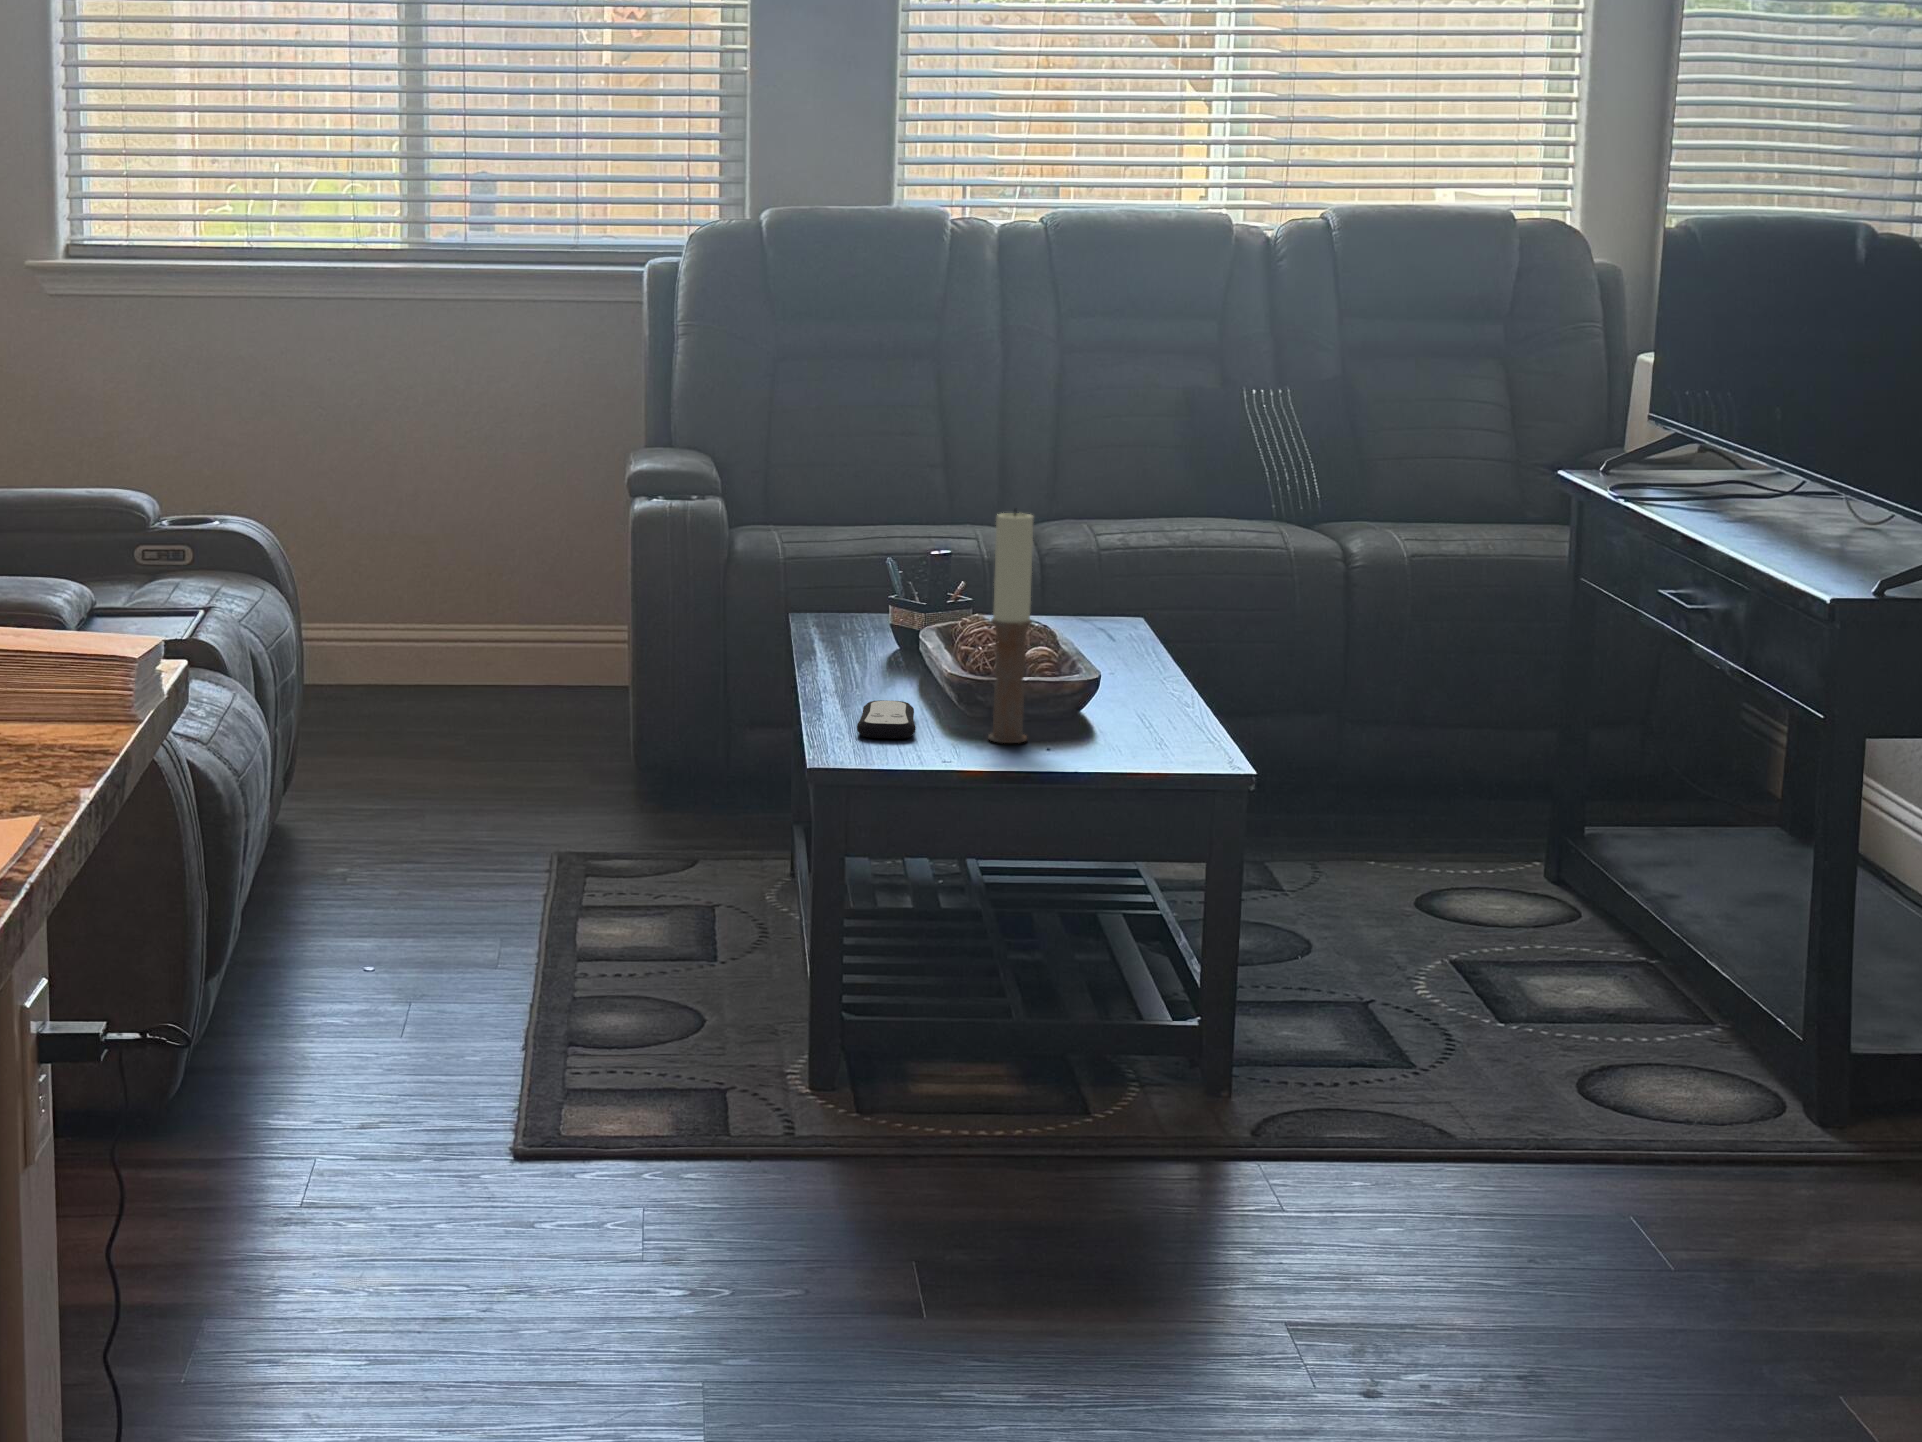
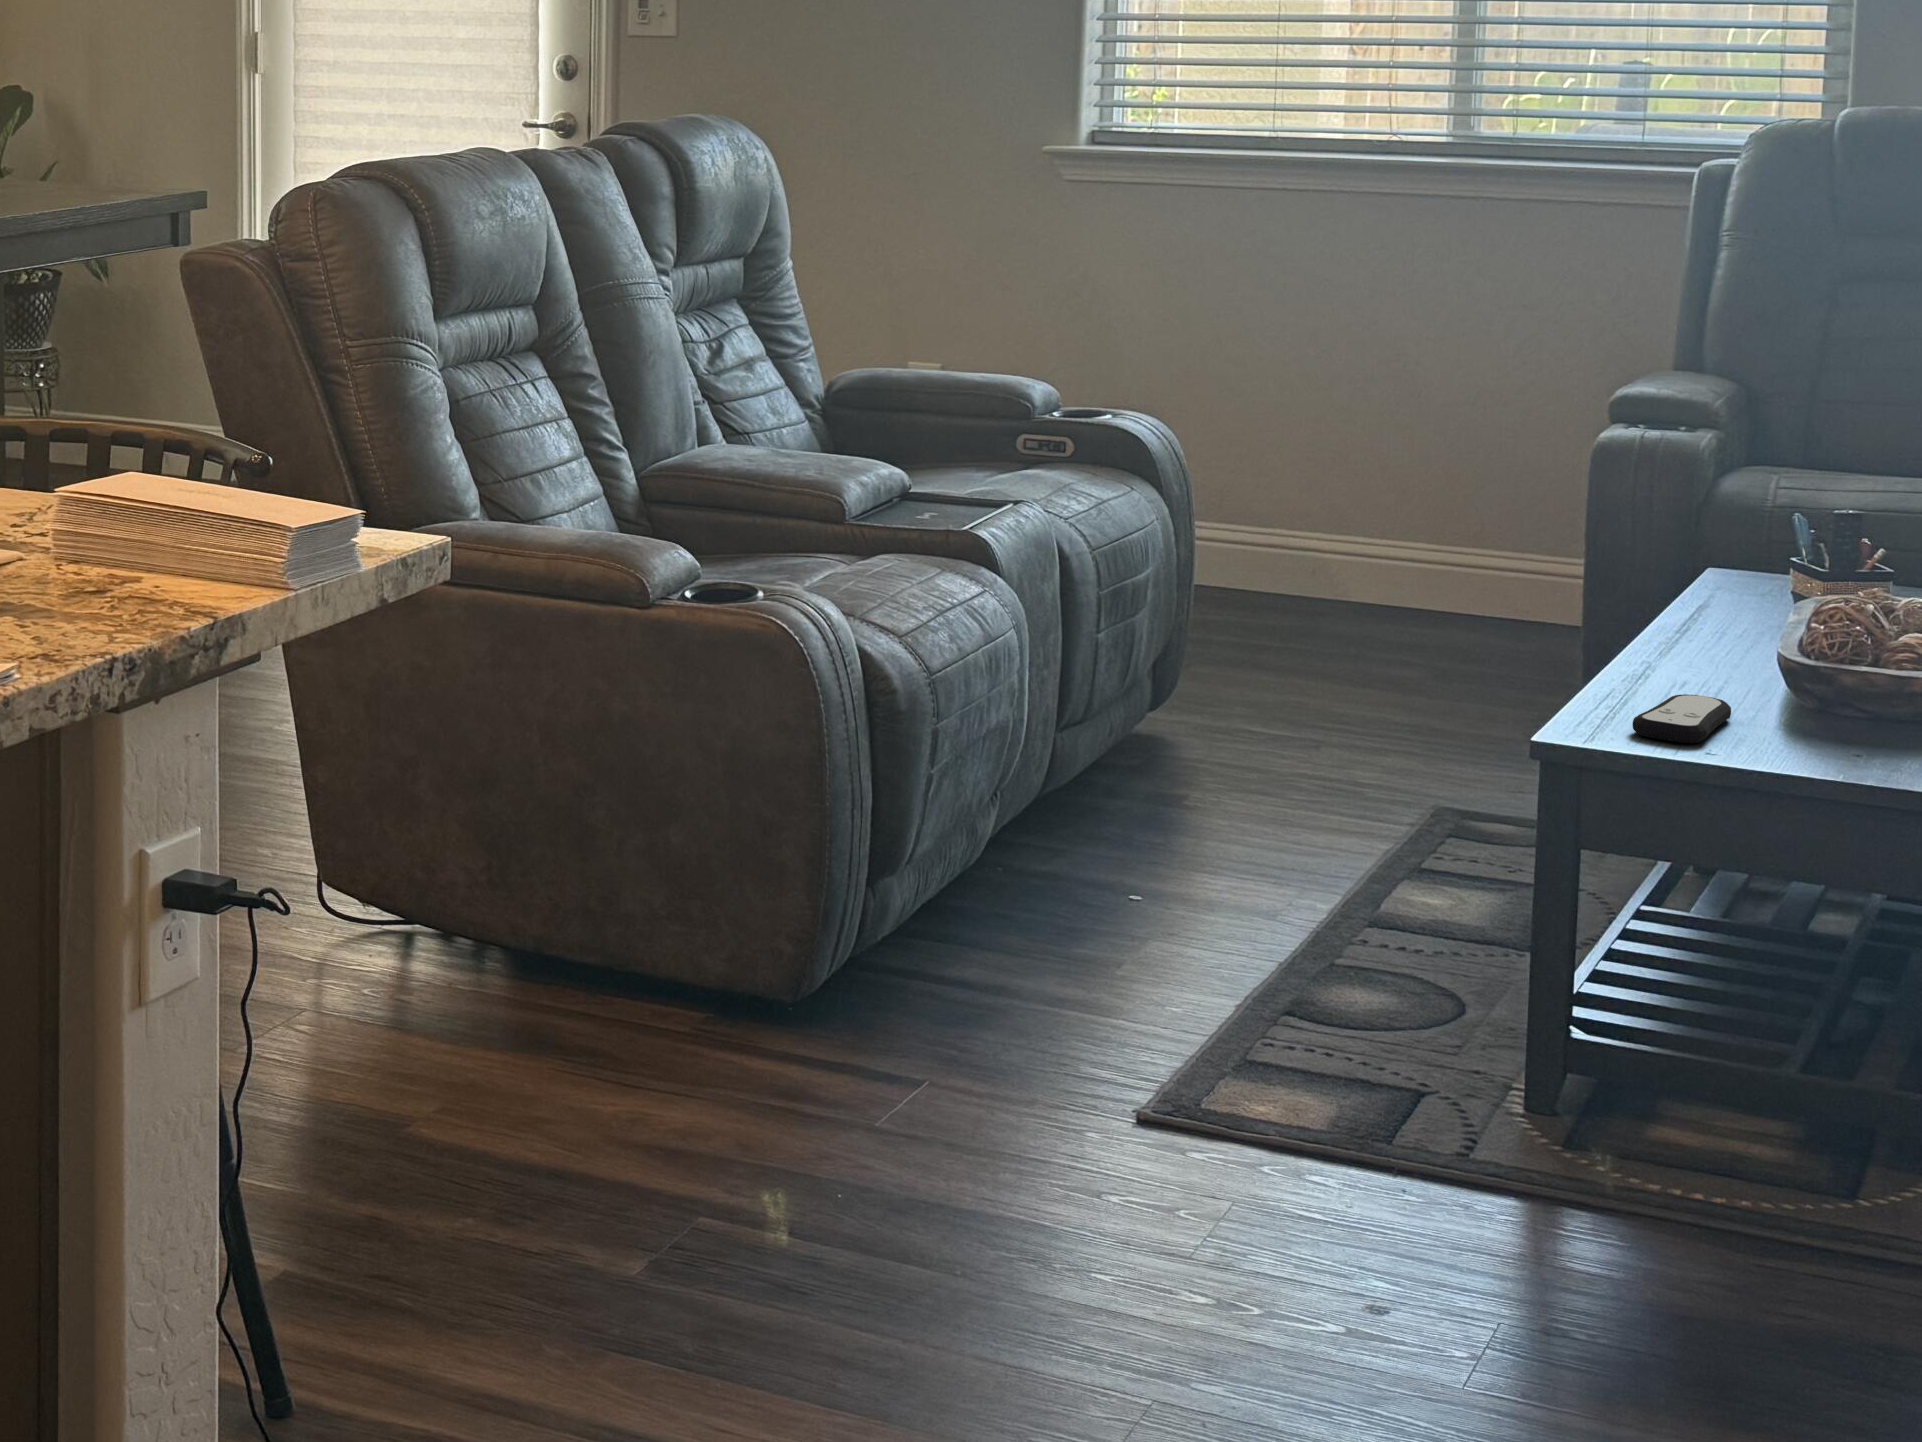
candle: present [988,510,1034,743] -> none [1801,481,1875,769]

